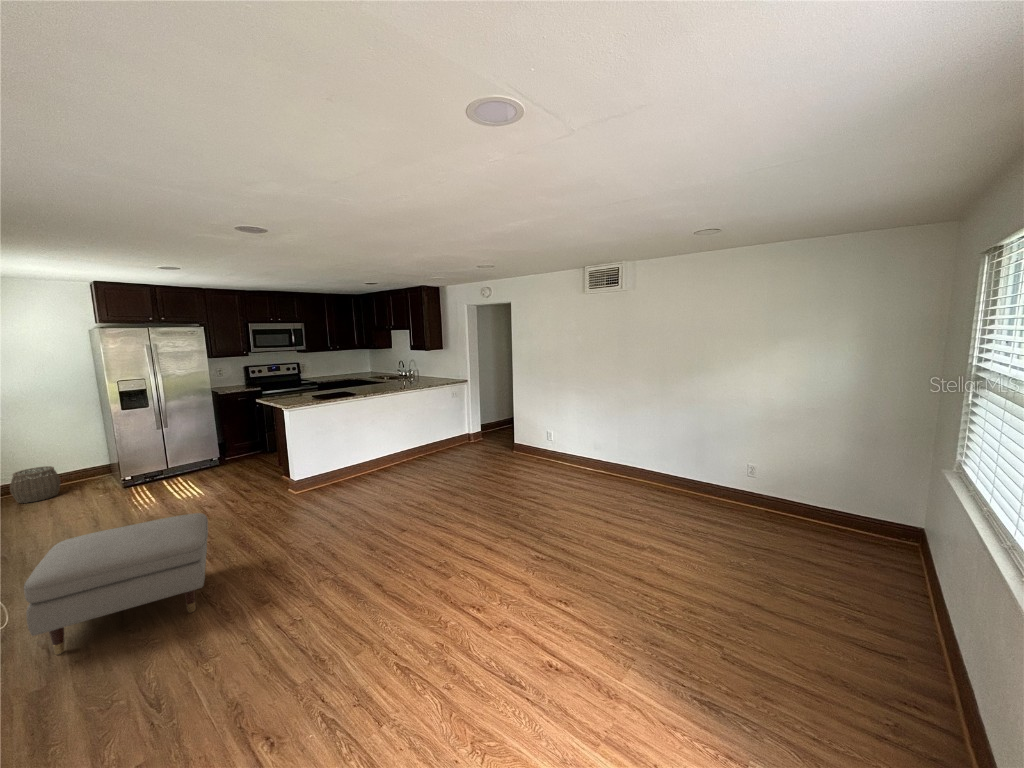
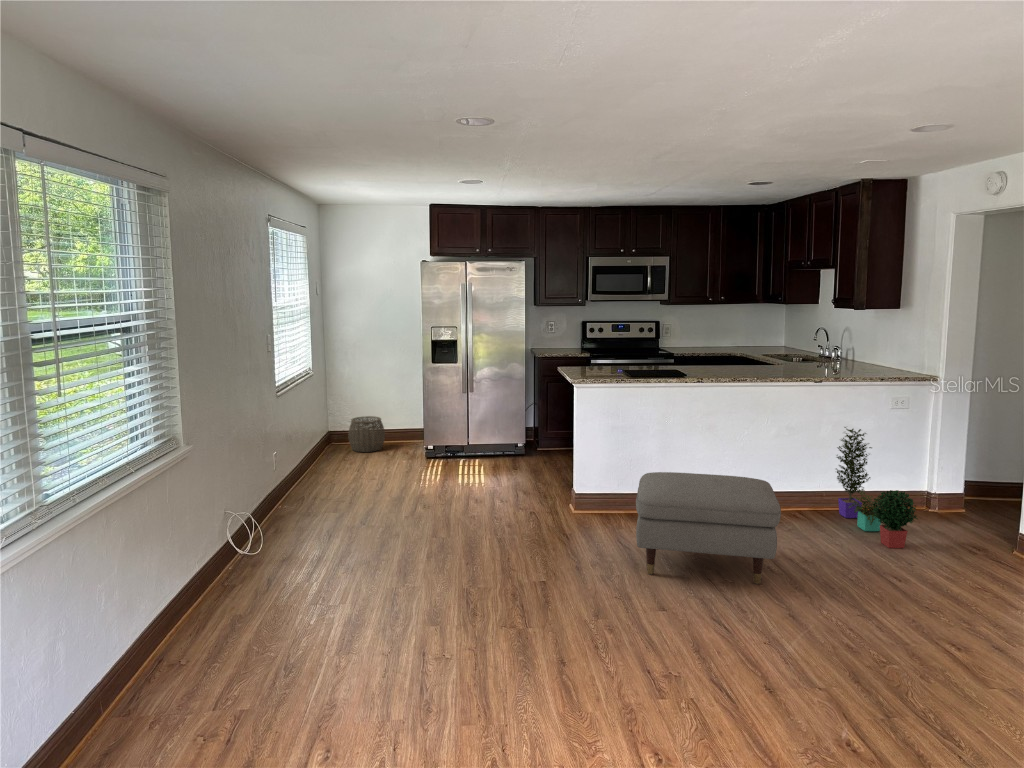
potted plant: none [433,409,478,462] -> present [836,427,917,548]
ottoman: present [24,513,208,655] -> present [636,472,781,584]

